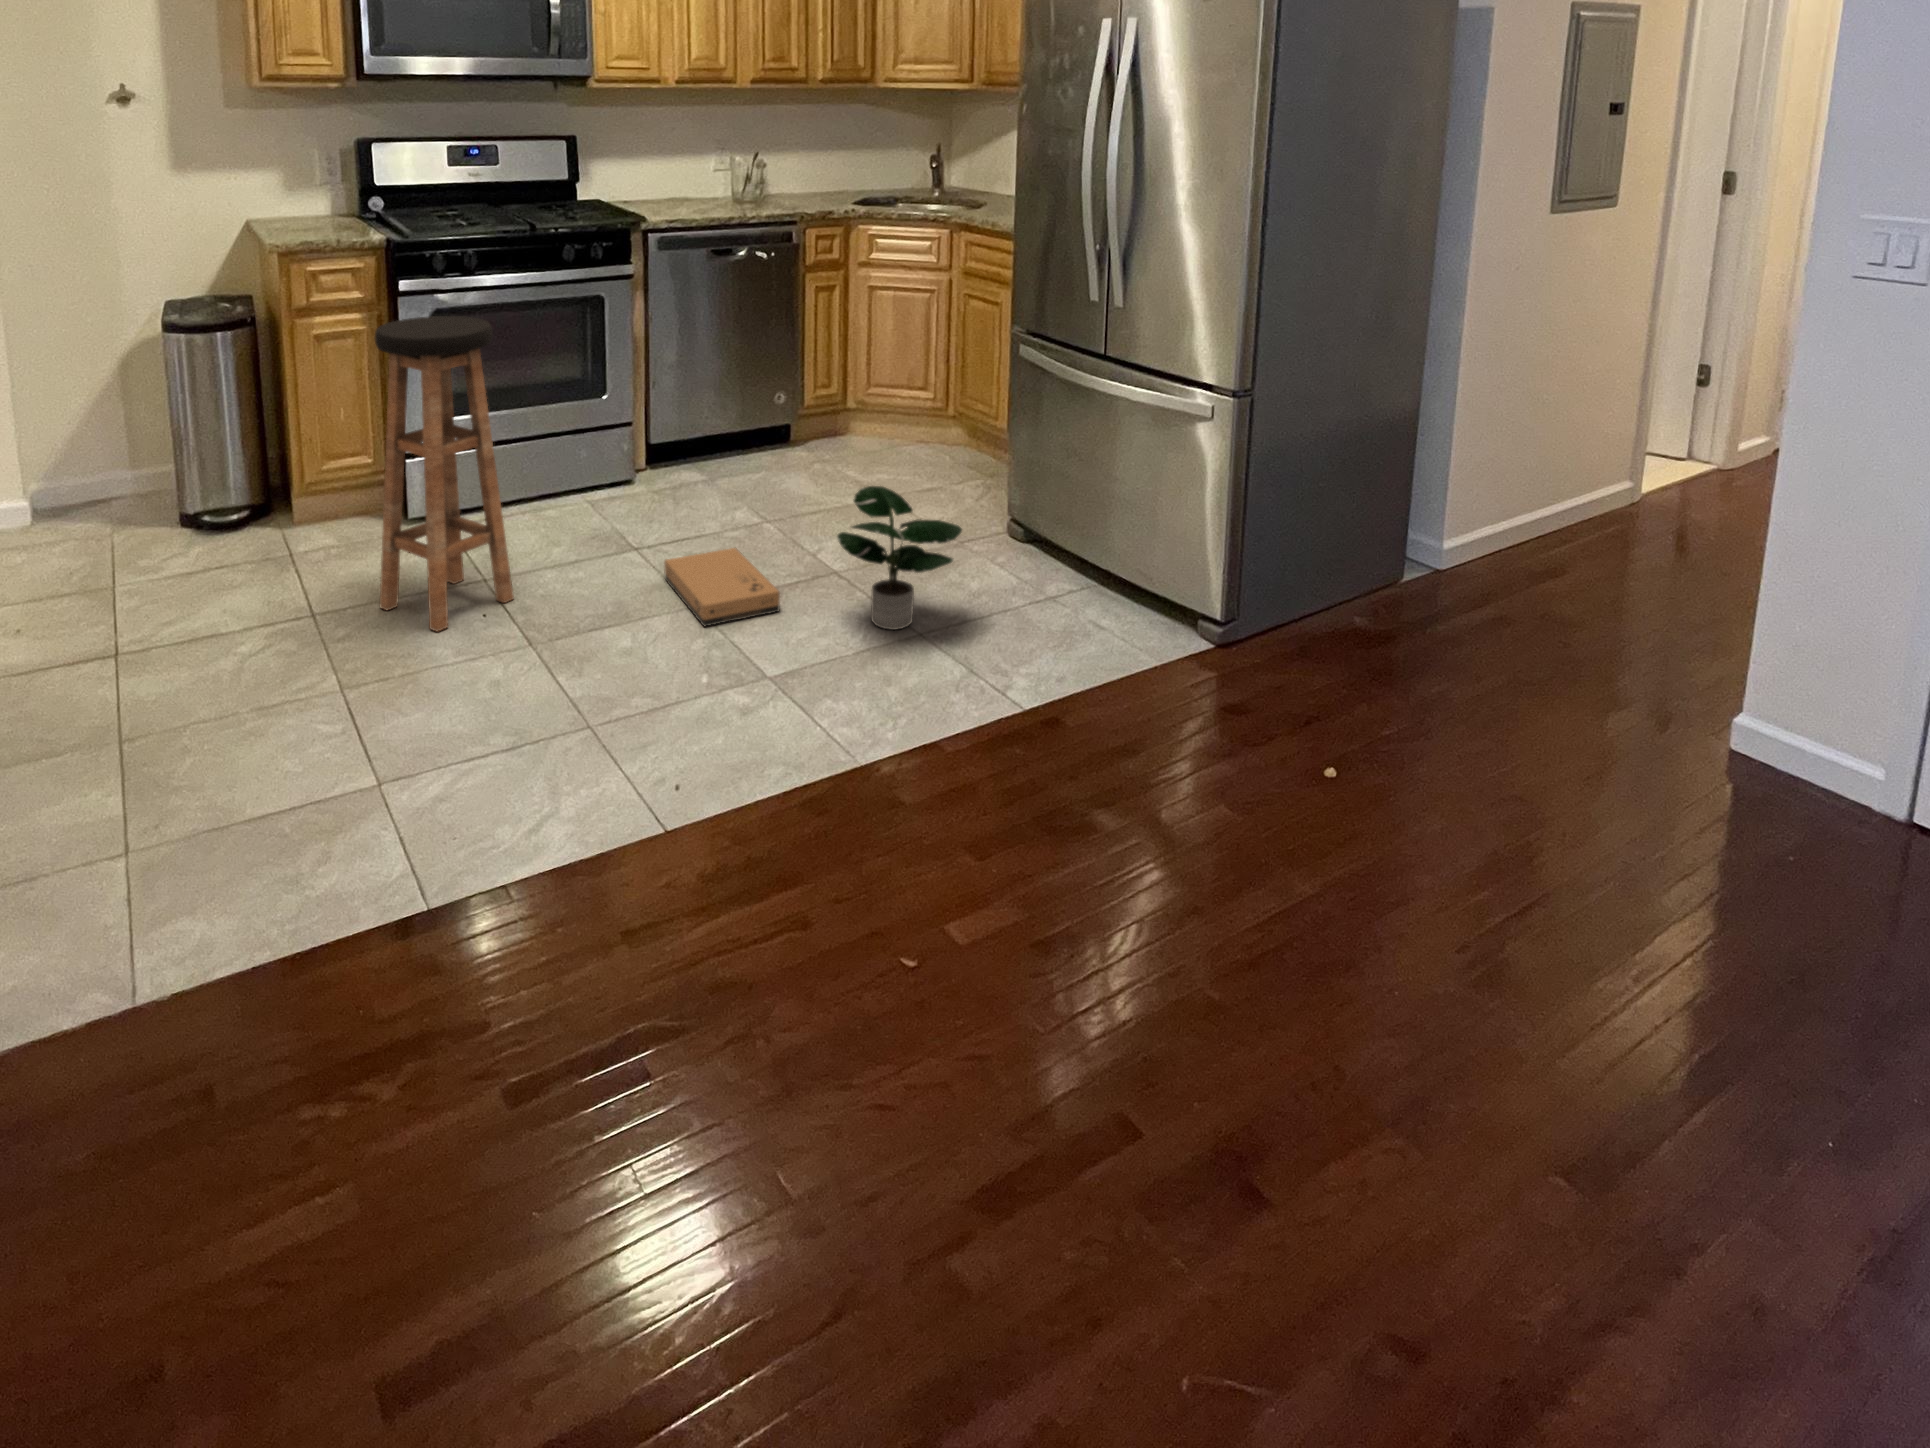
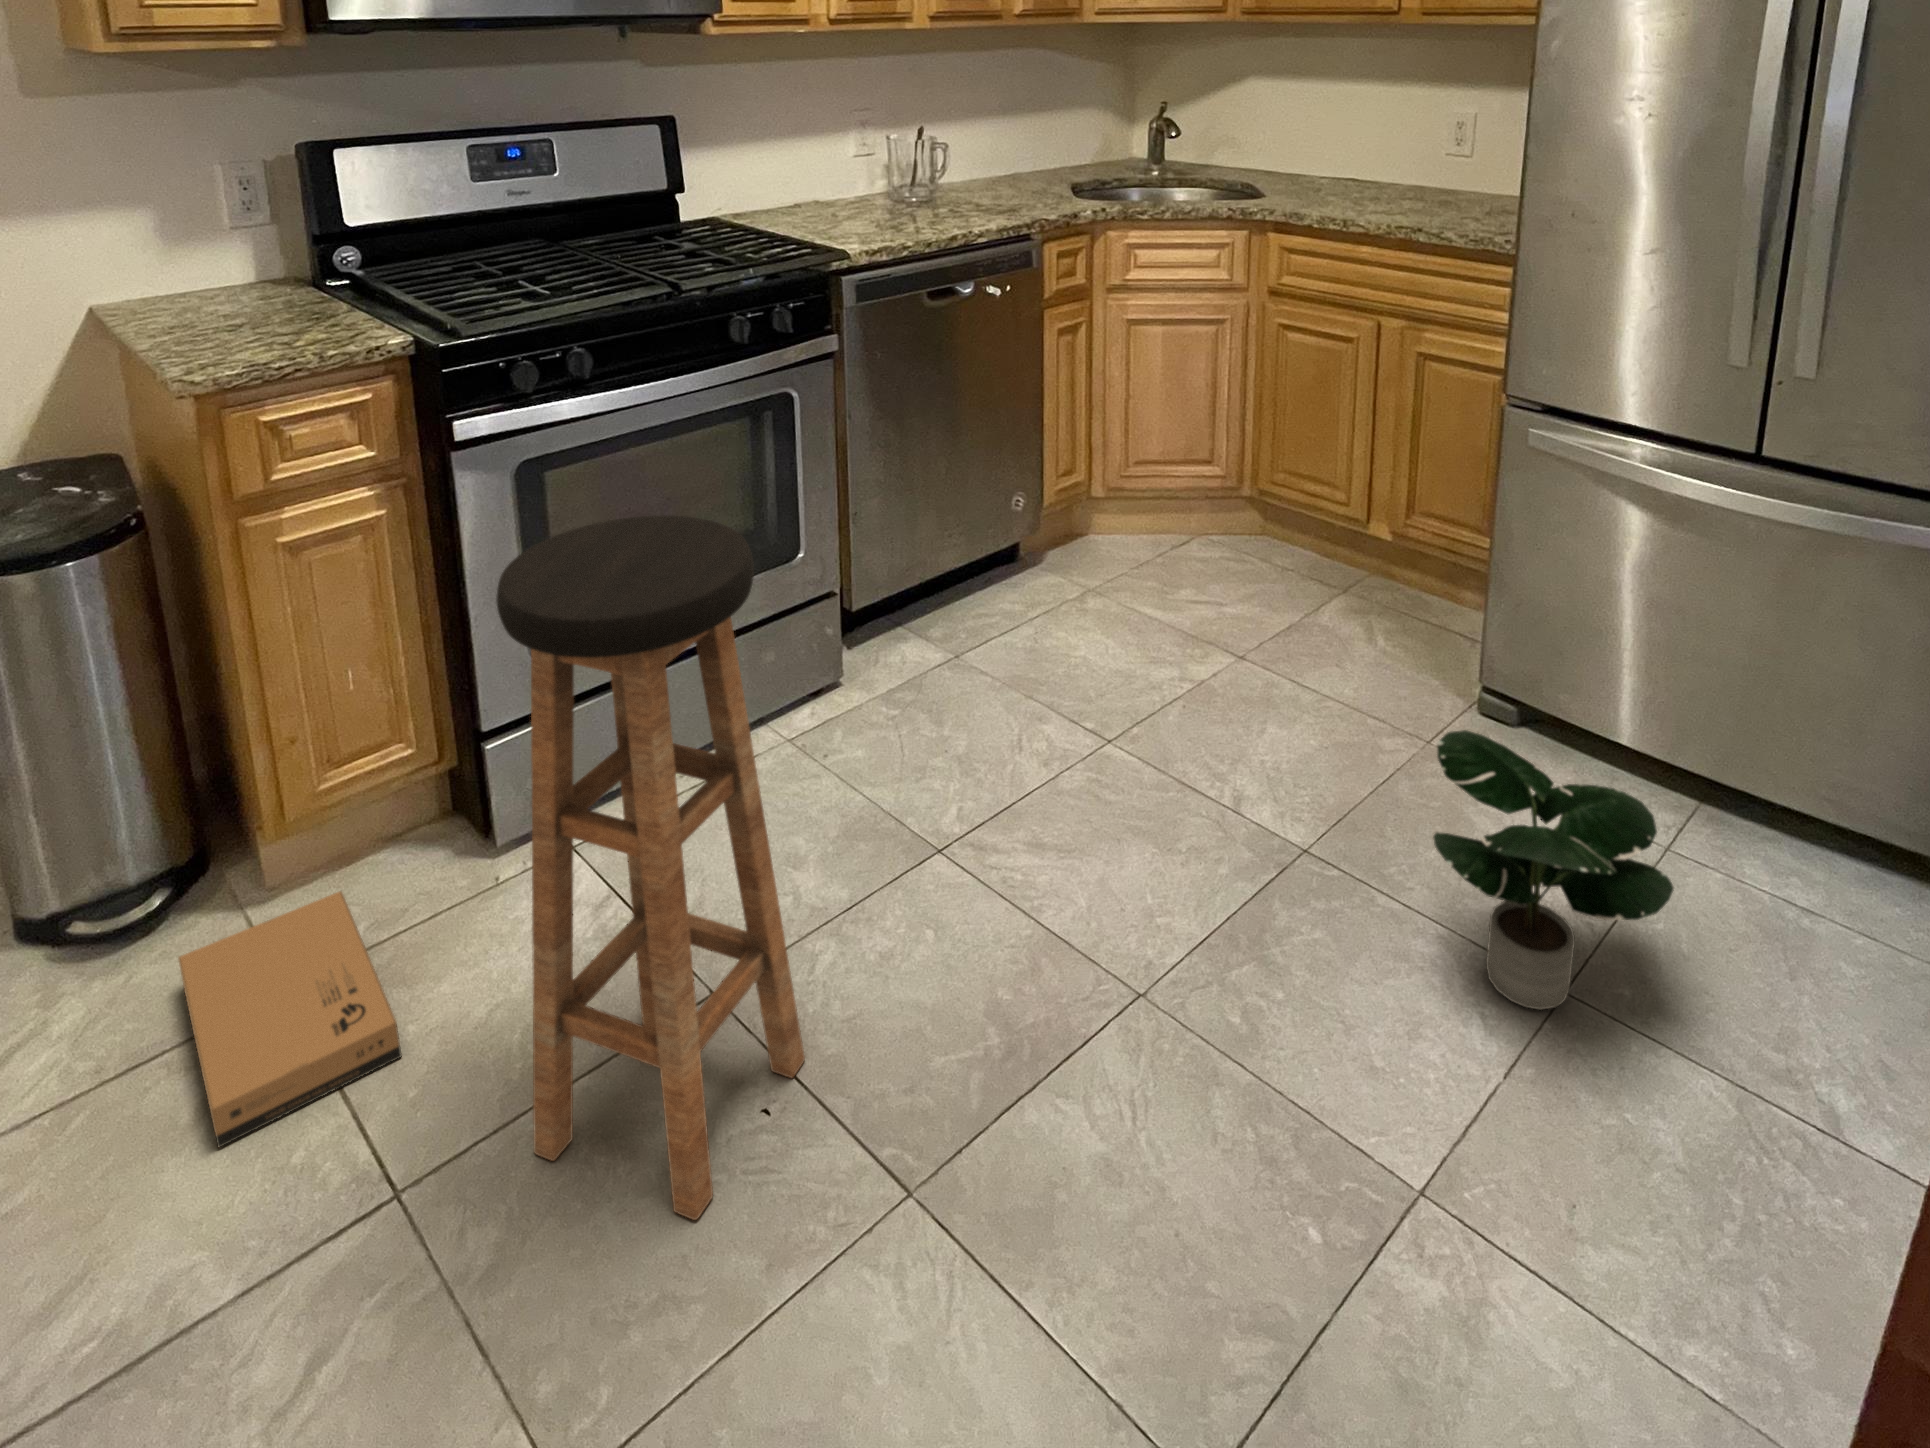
cardboard box: present [664,548,780,626] -> present [178,891,402,1147]

